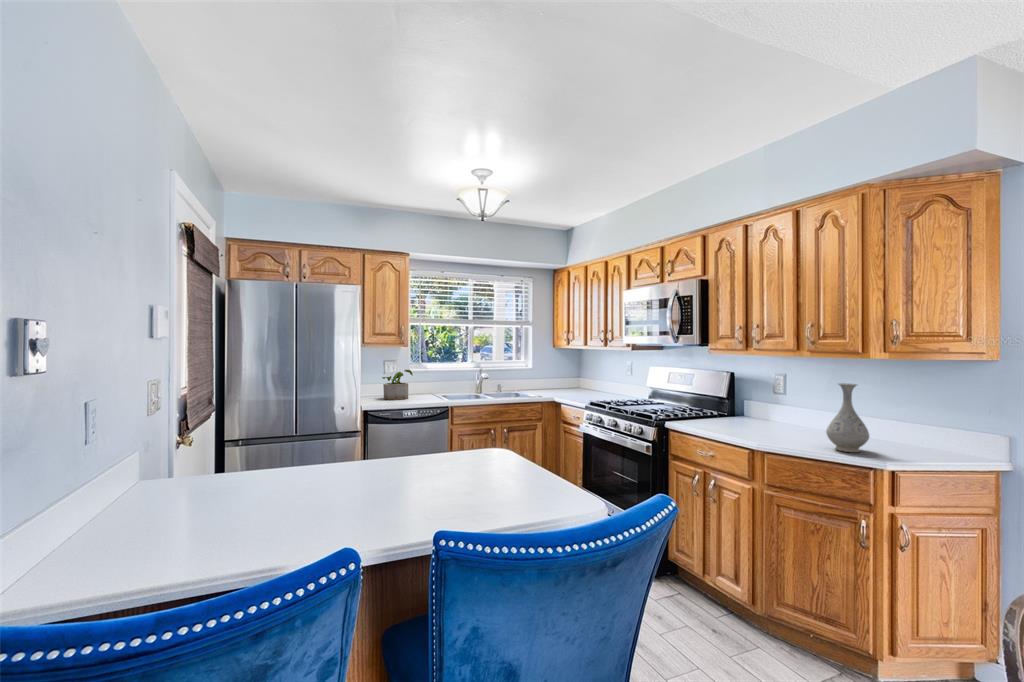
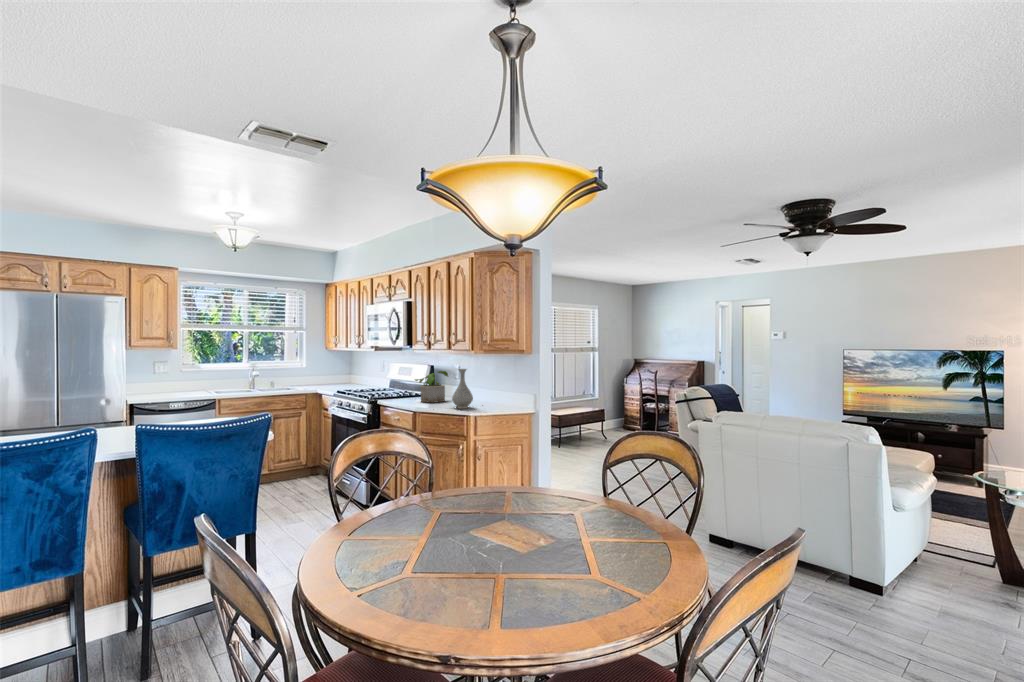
potted plant: present [382,370,413,400] -> present [415,371,448,403]

